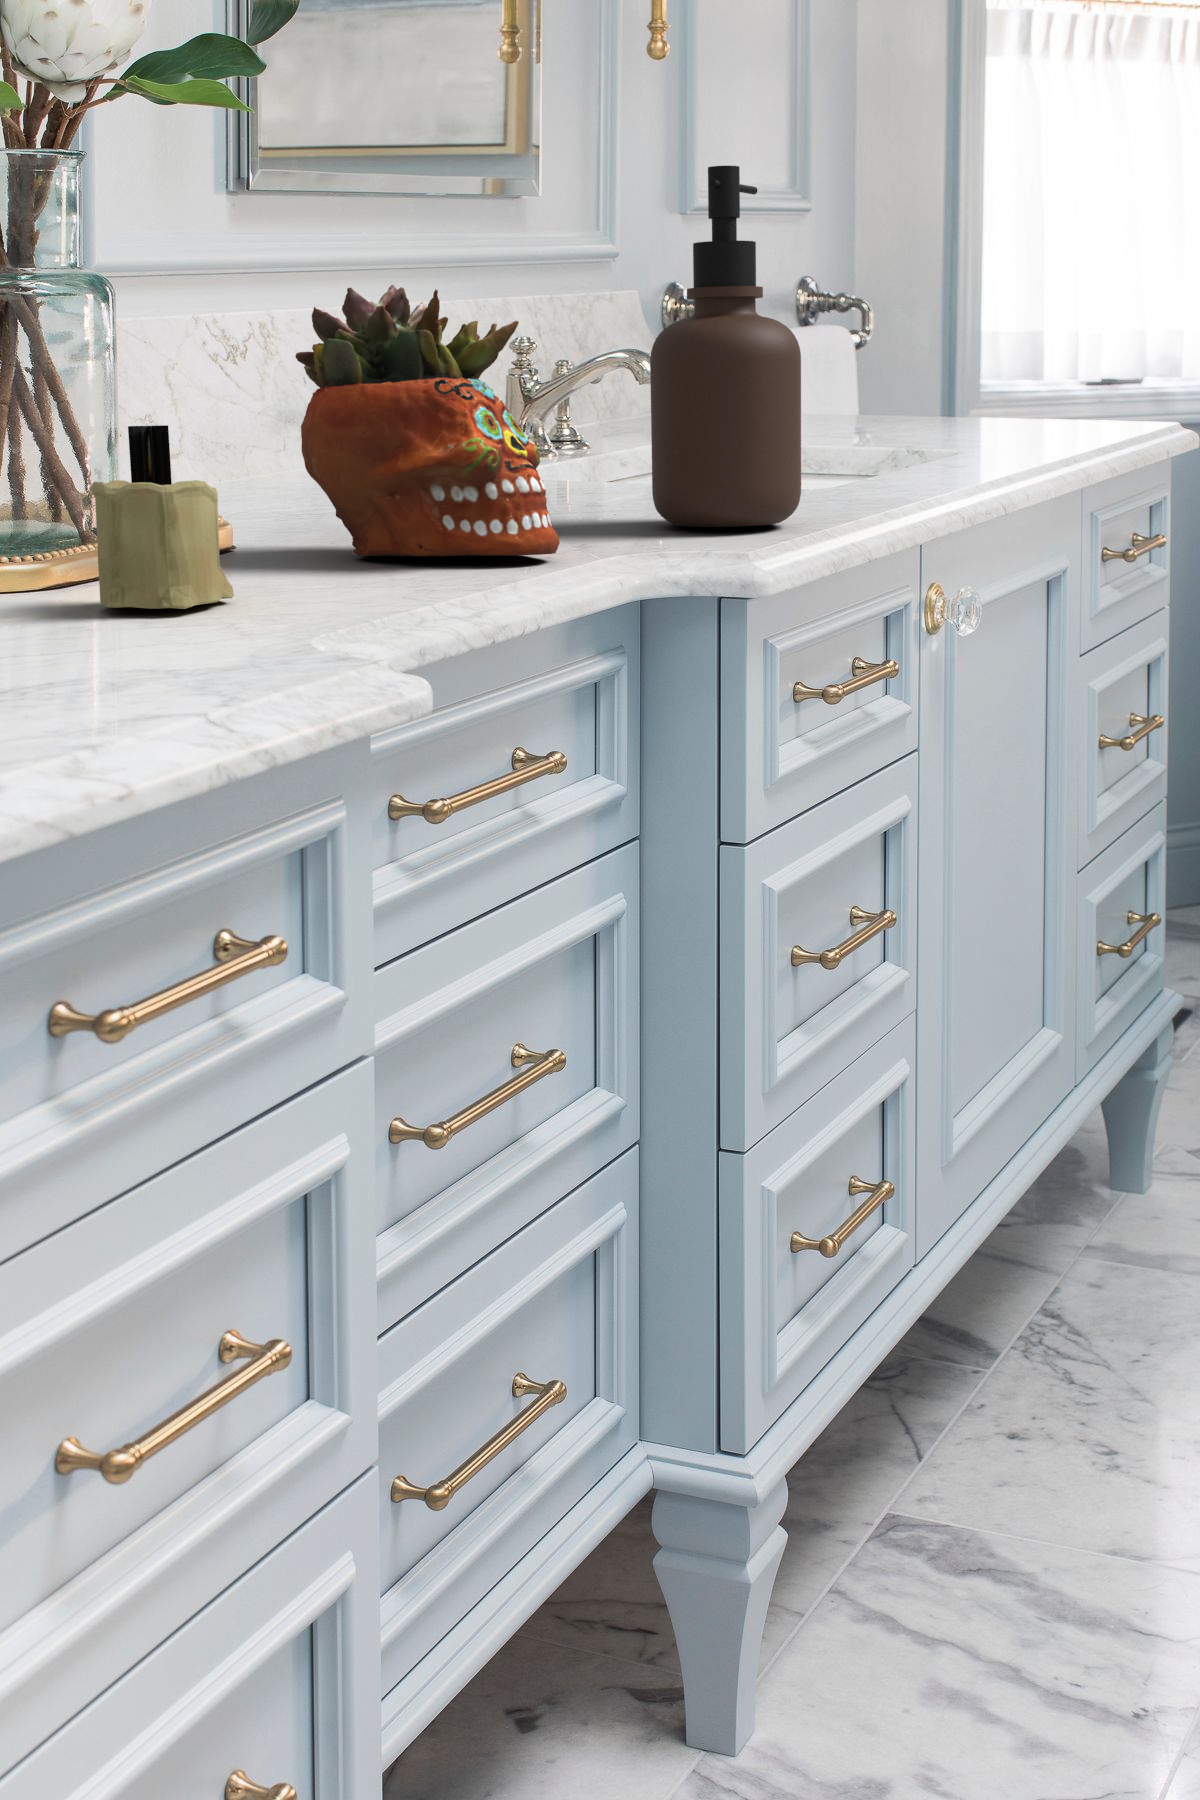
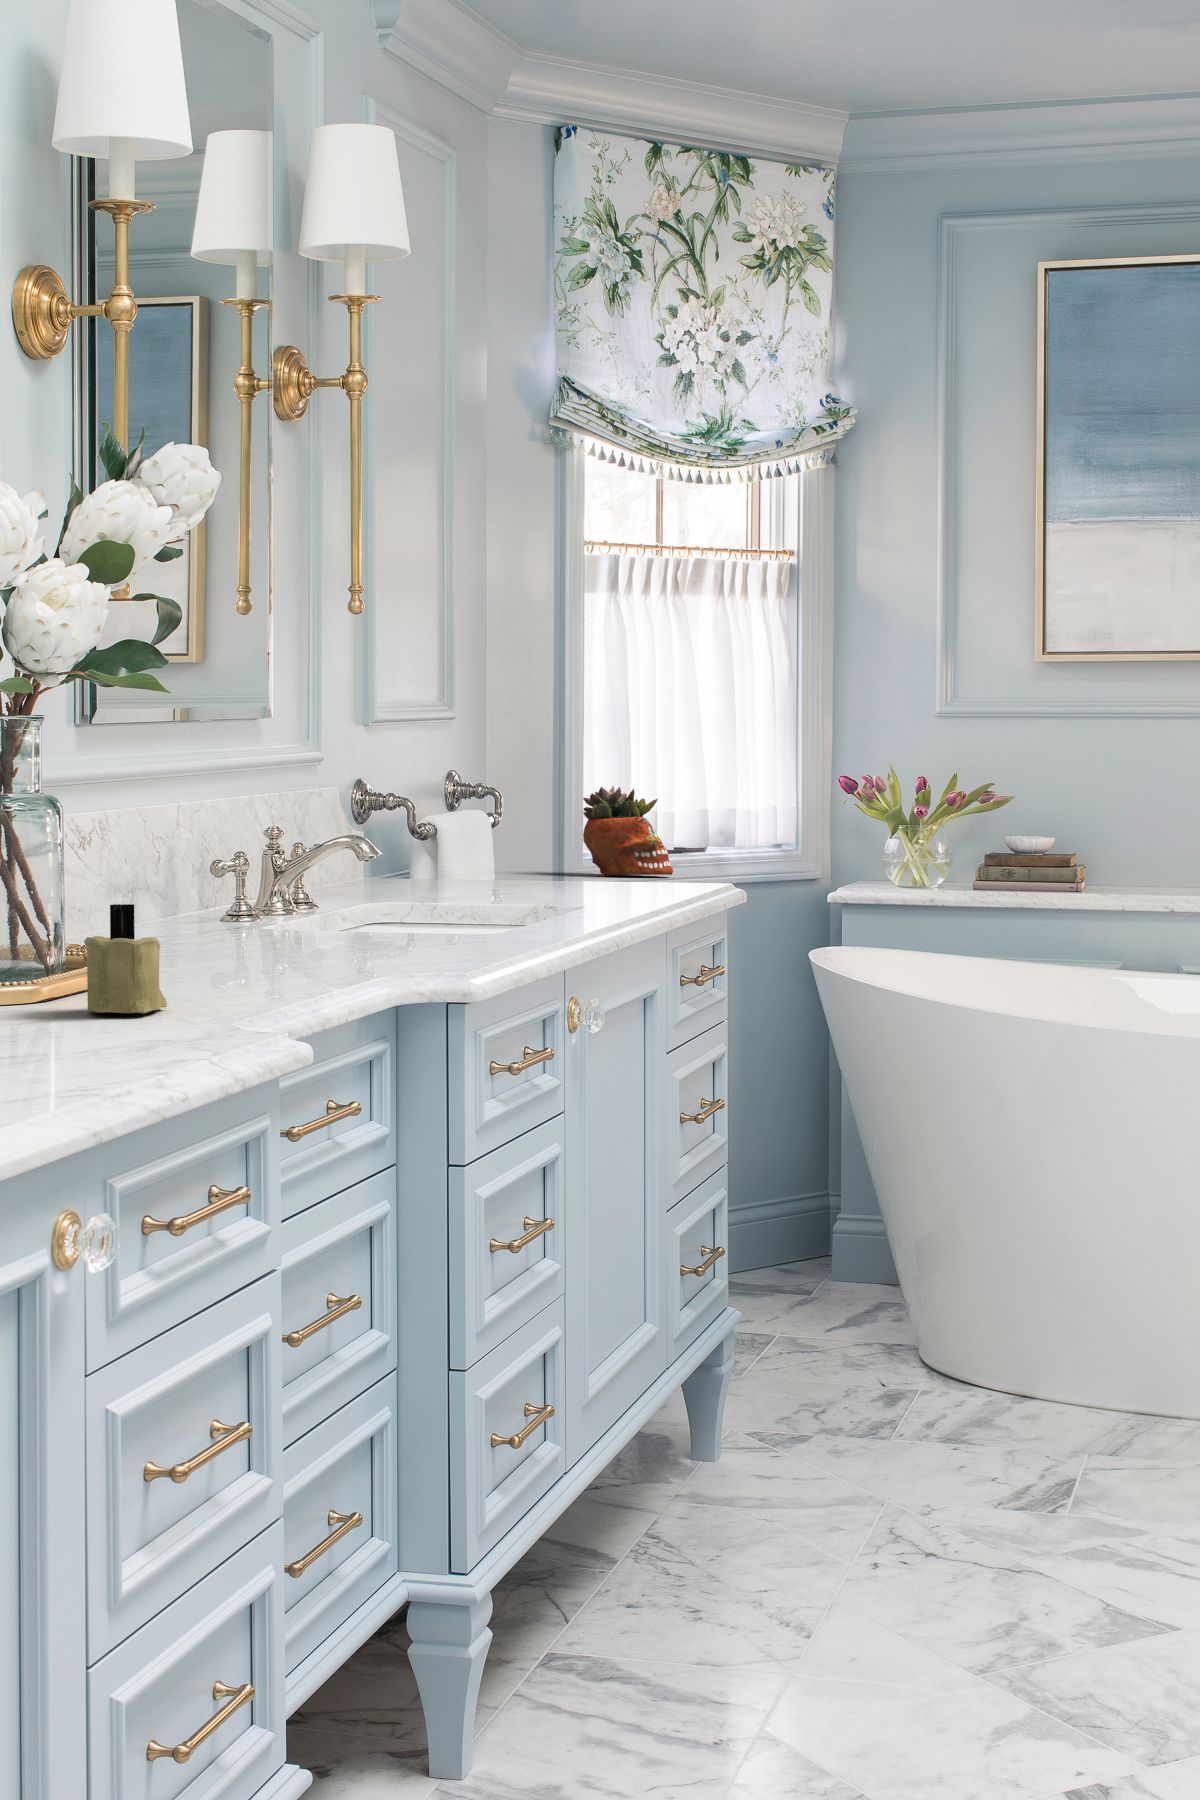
soap dispenser: present [650,166,801,527] -> none [396,742,491,963]
succulent planter: present [295,285,560,556] -> present [583,786,673,875]

